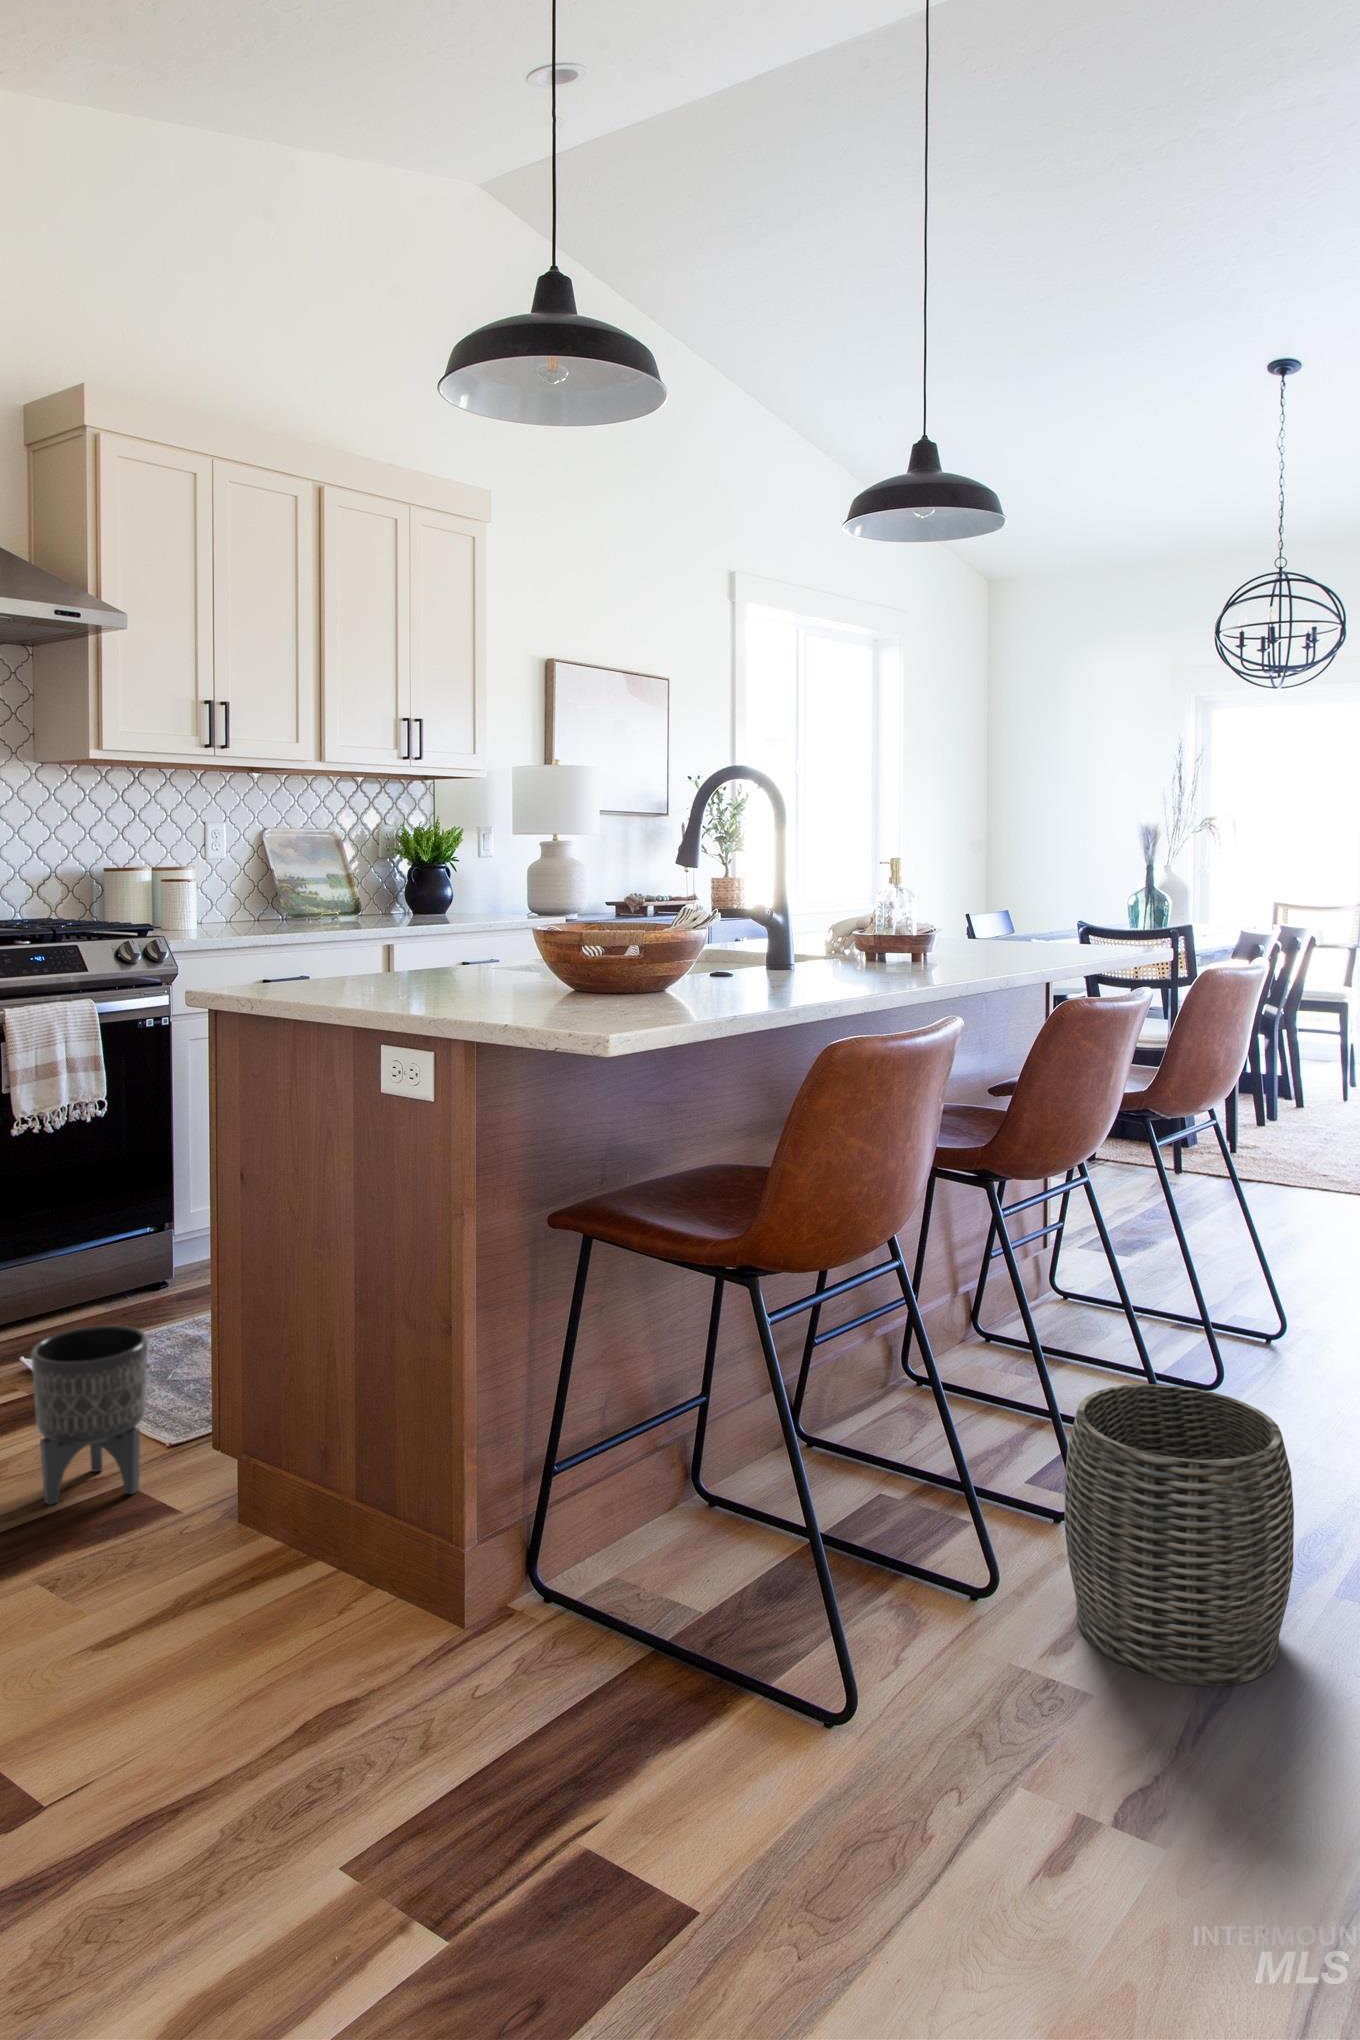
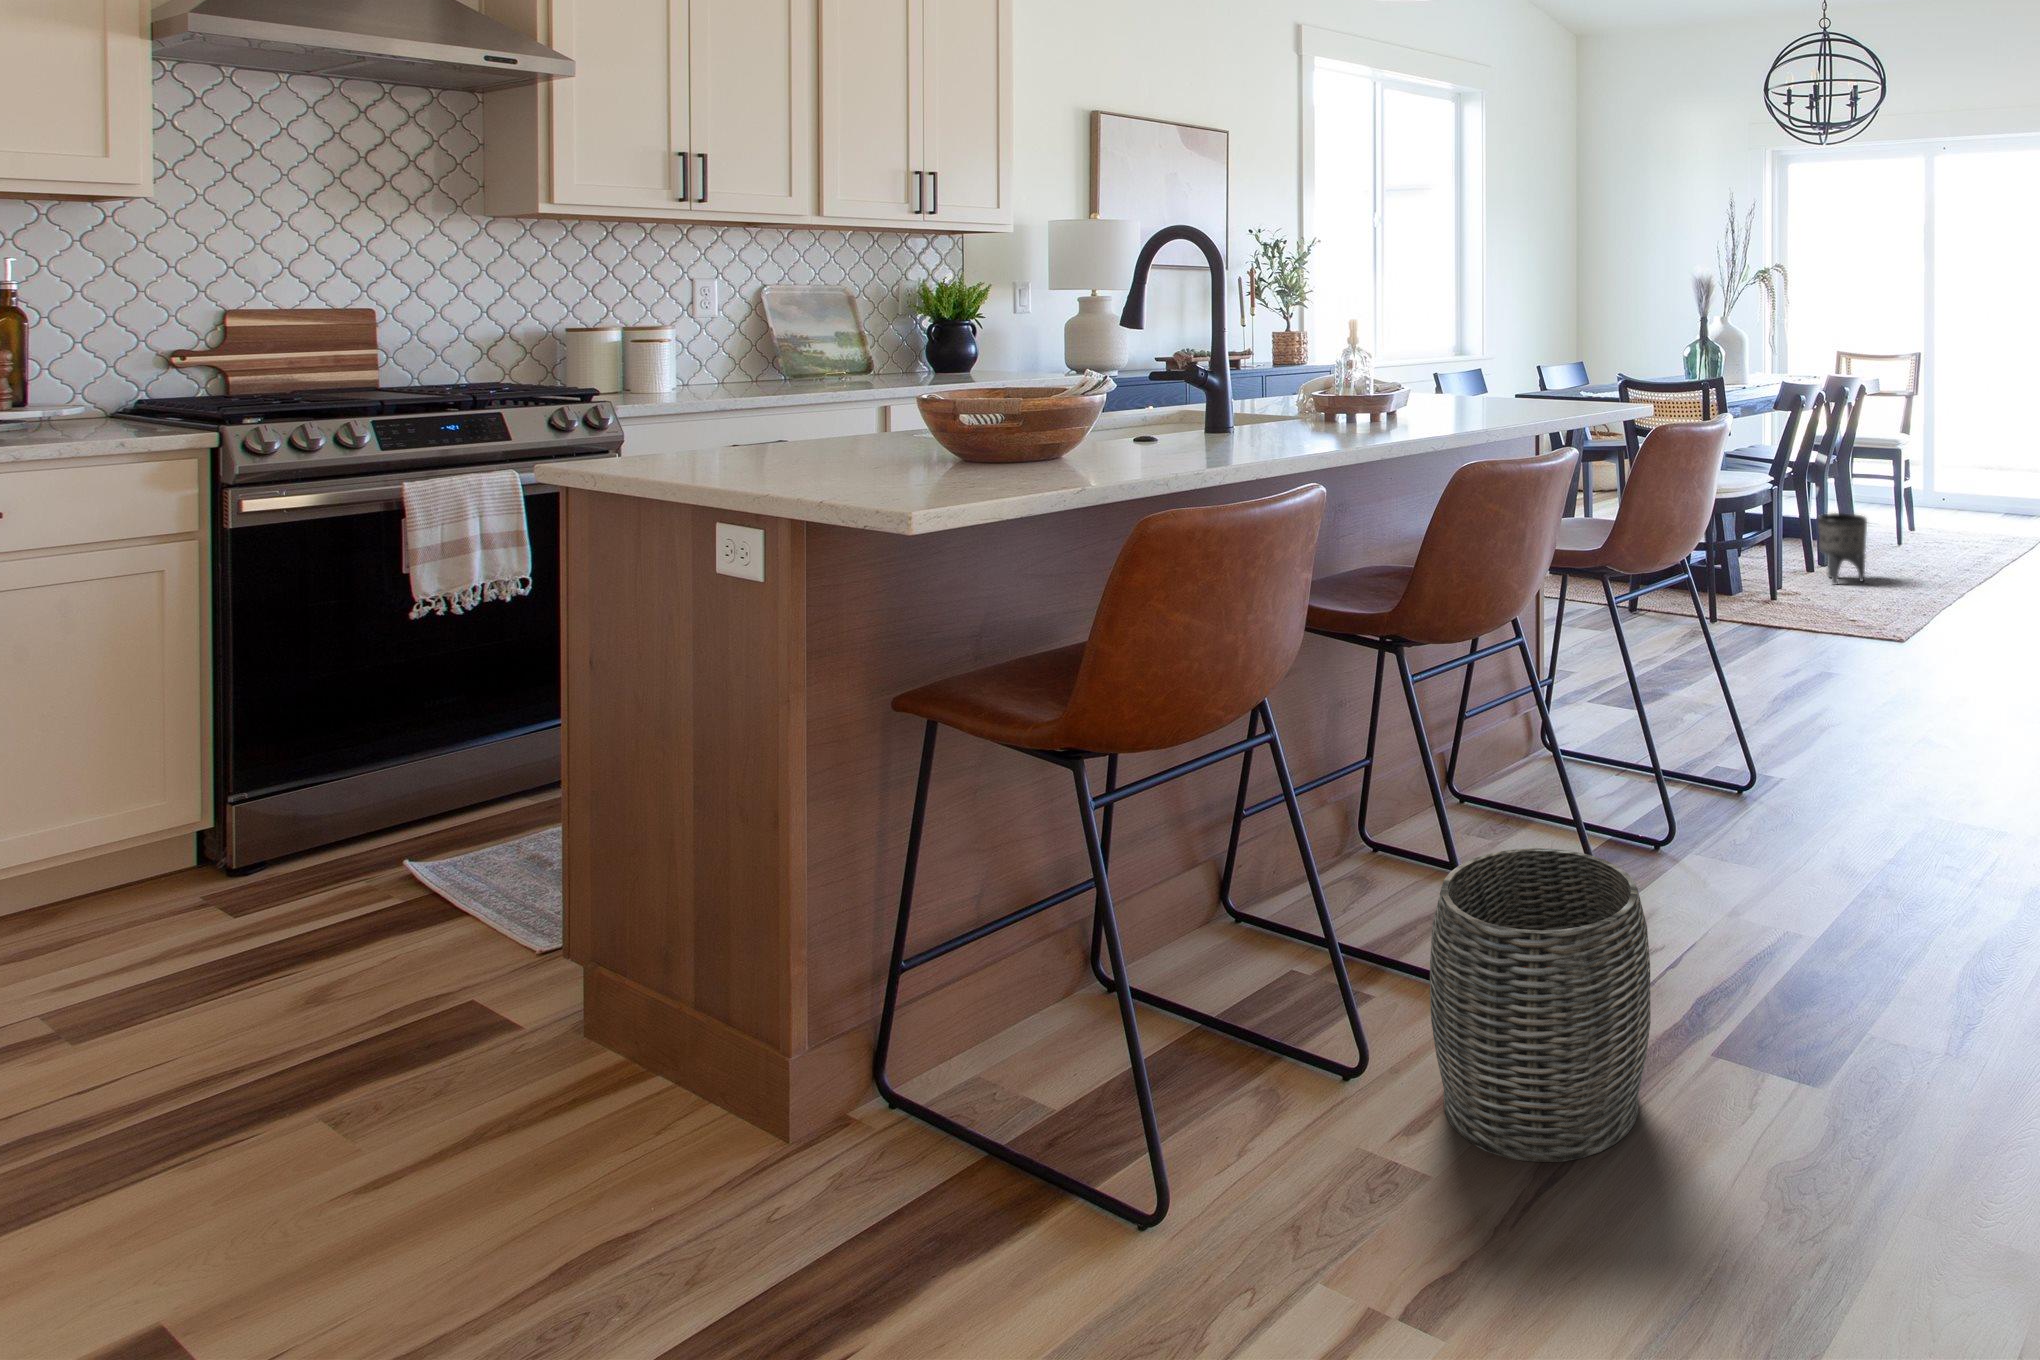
planter: present [31,1326,148,1505] -> present [1818,513,1867,584]

